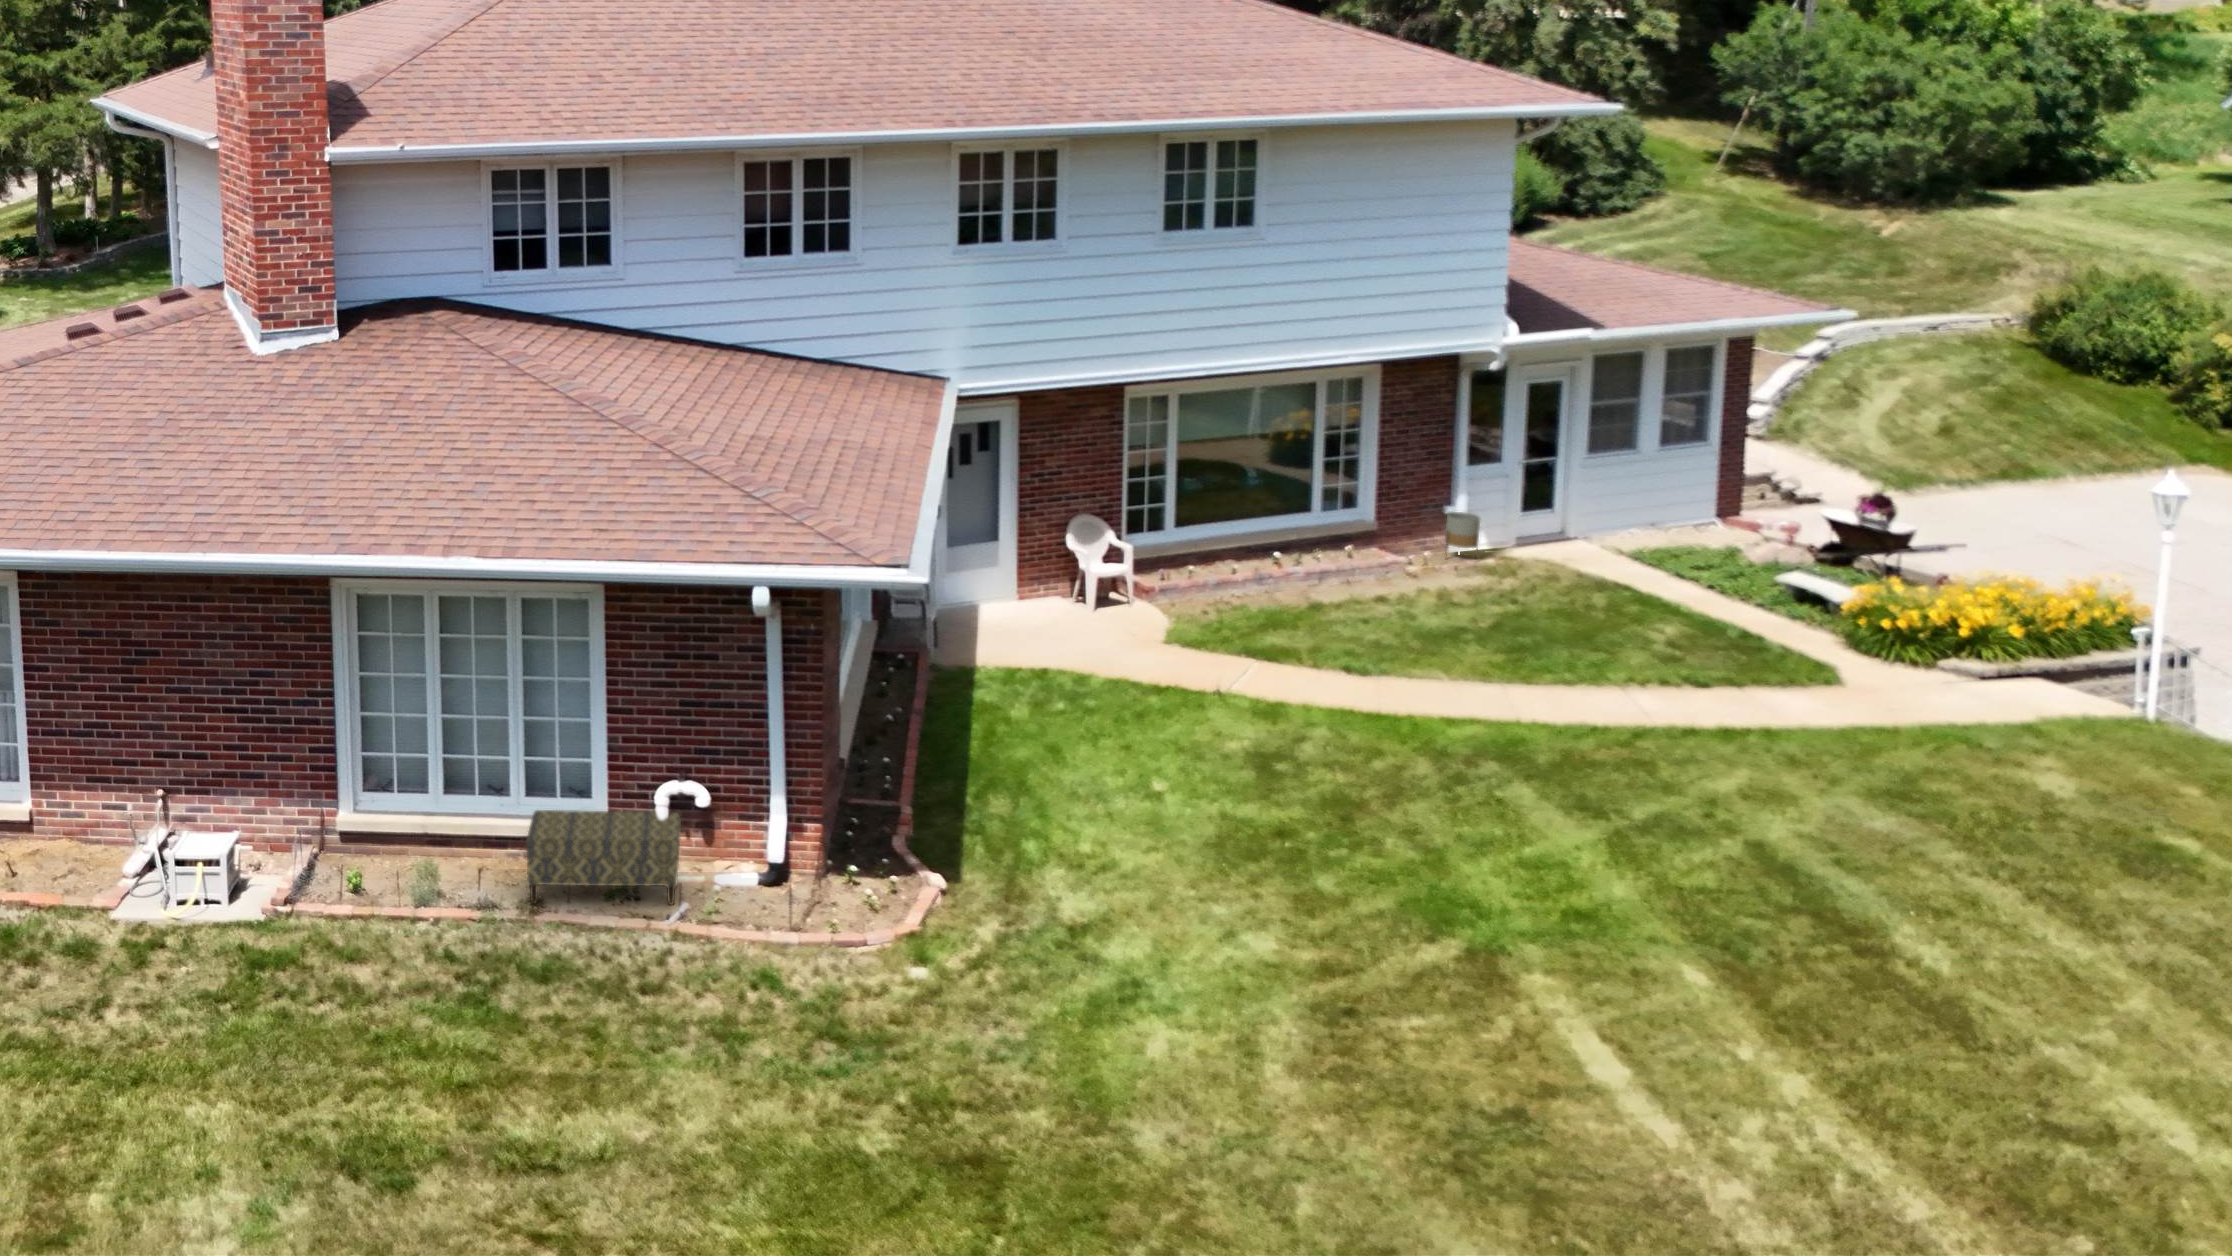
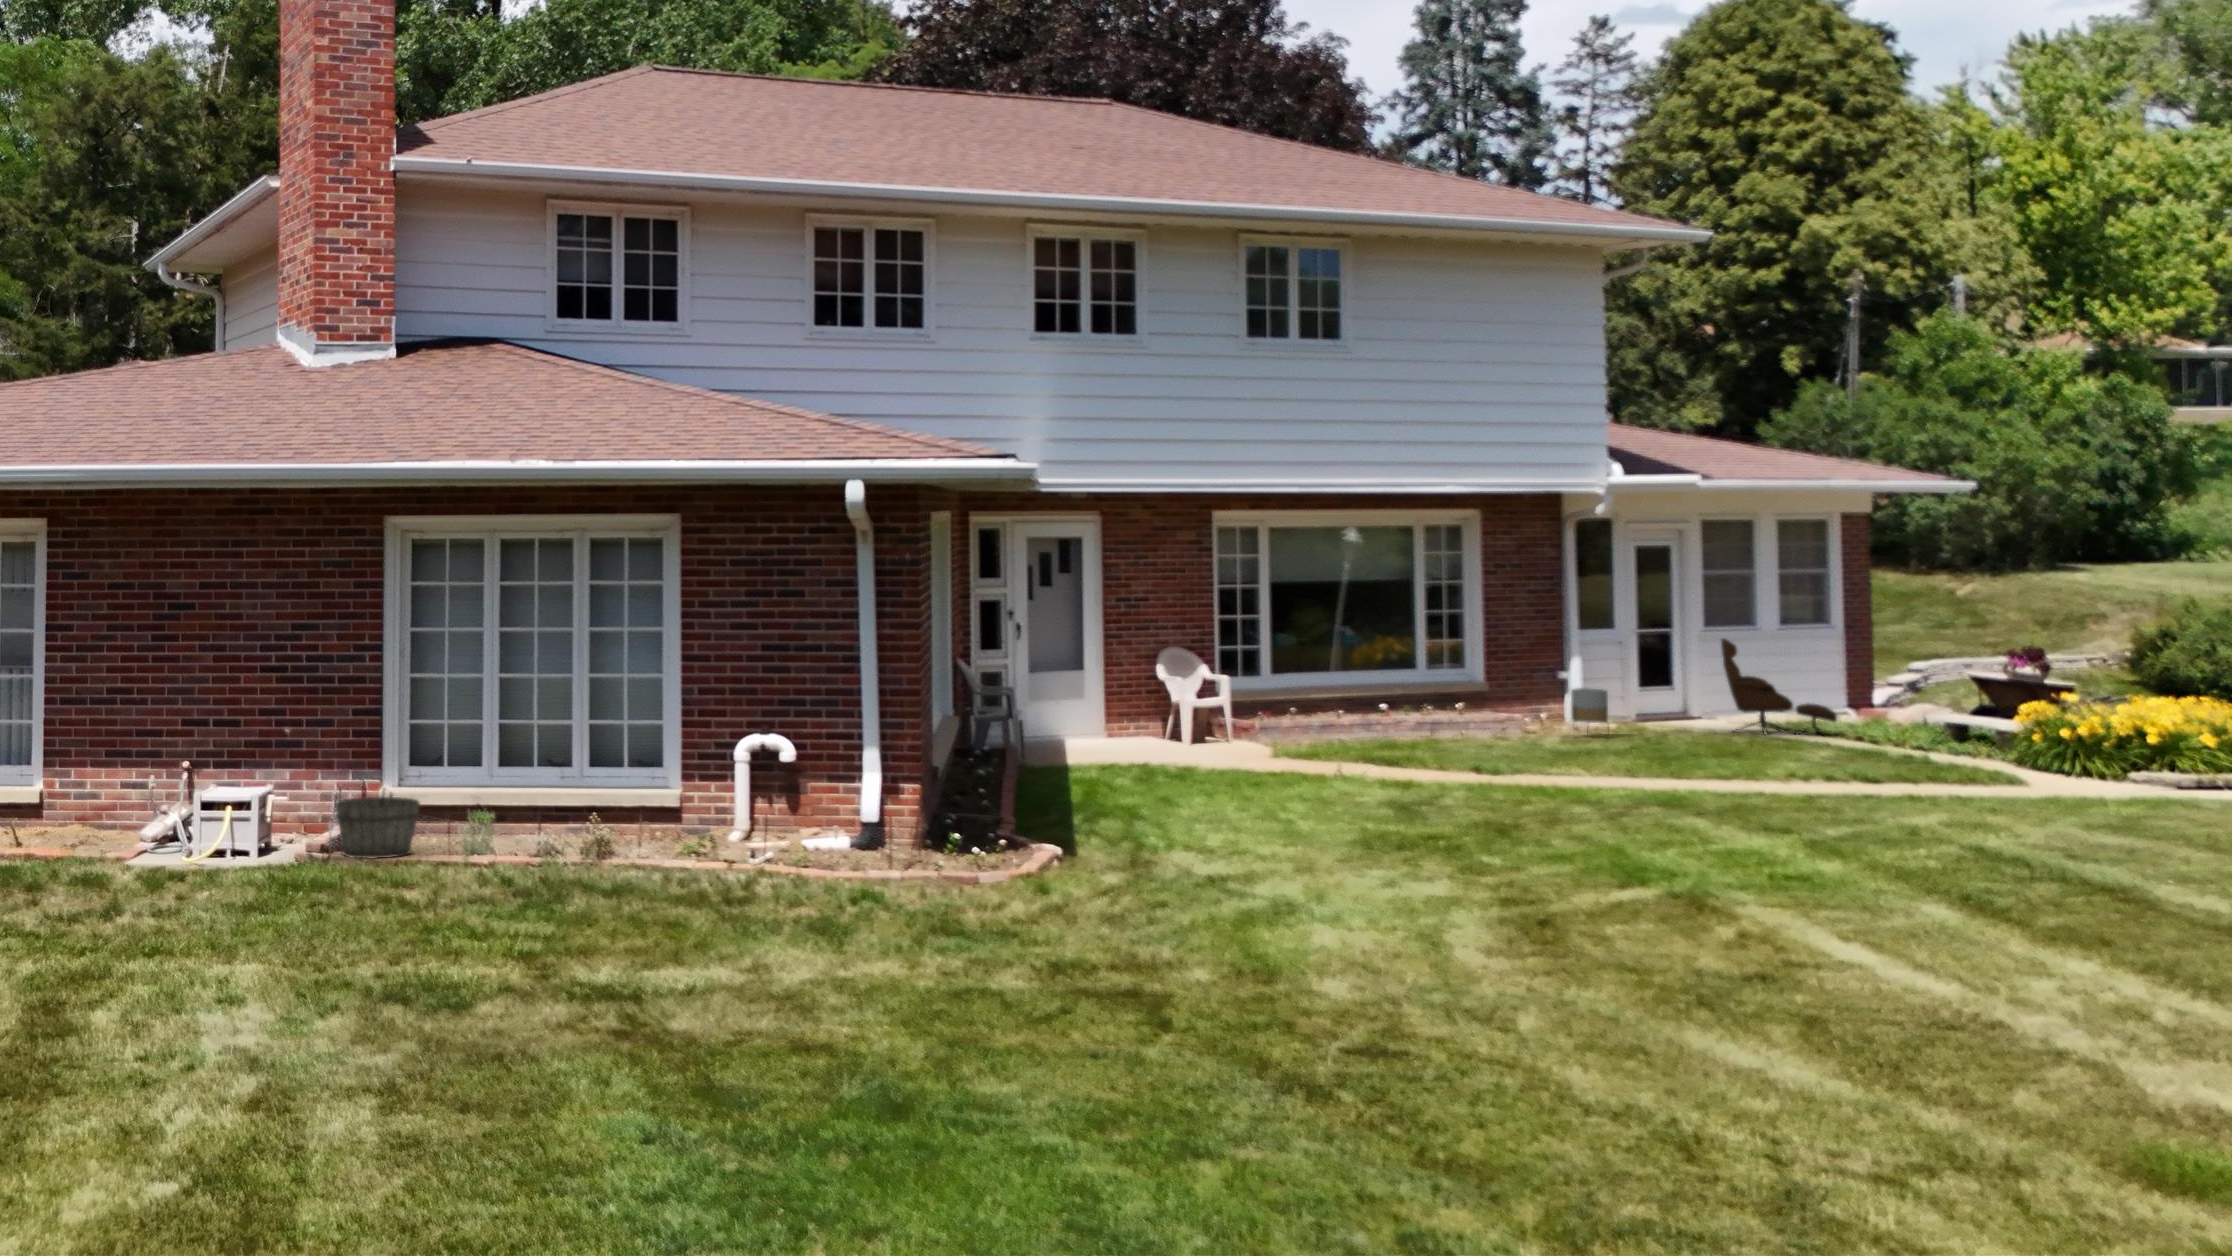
lounge chair: none [1593,453,1690,552] -> present [1721,639,1837,734]
bench: present [526,810,681,905] -> none [590,772,764,864]
wooden bucket: none [299,823,375,896] -> present [336,789,420,858]

